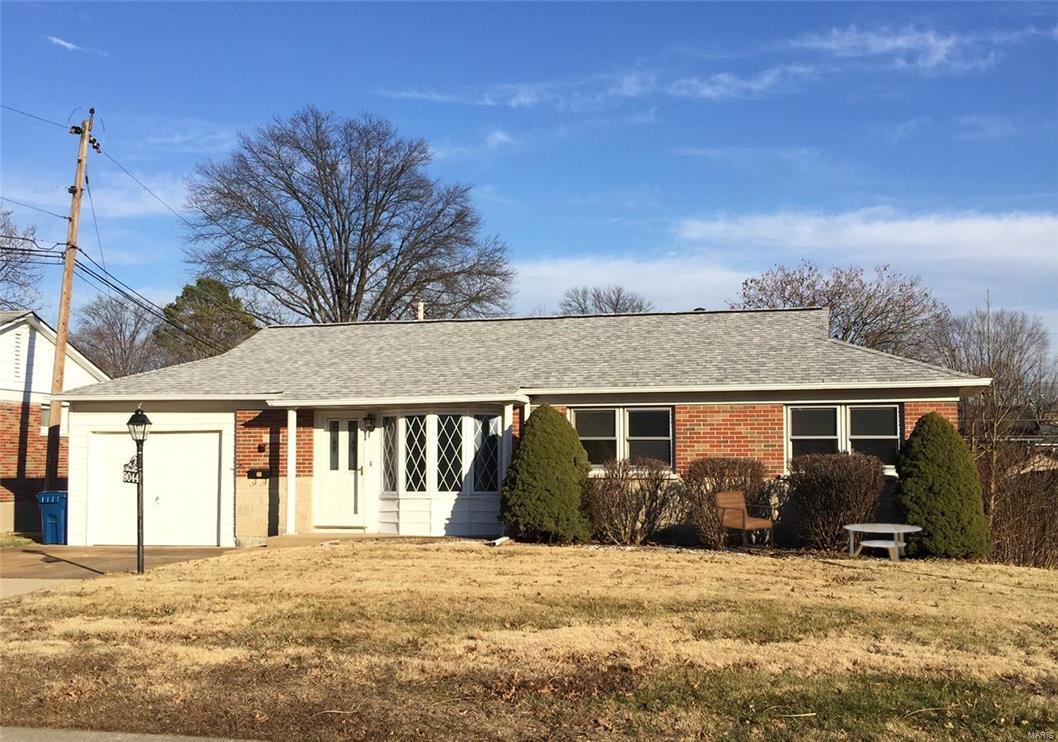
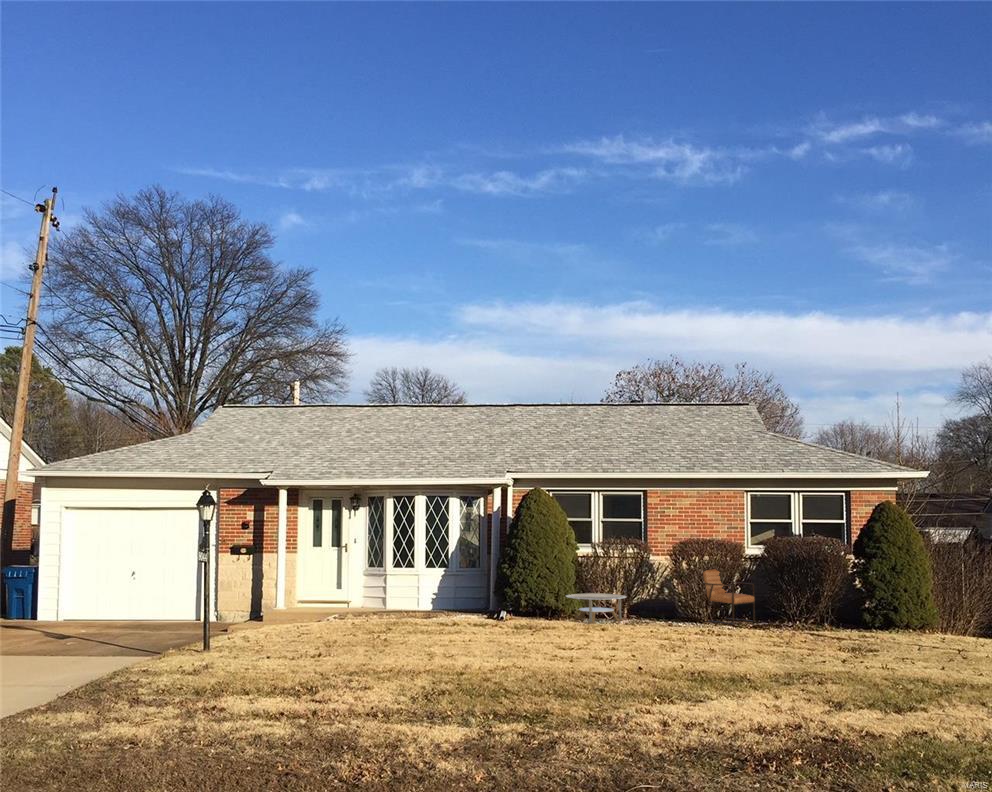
round table: present [845,524,922,562] -> present [566,593,626,624]

